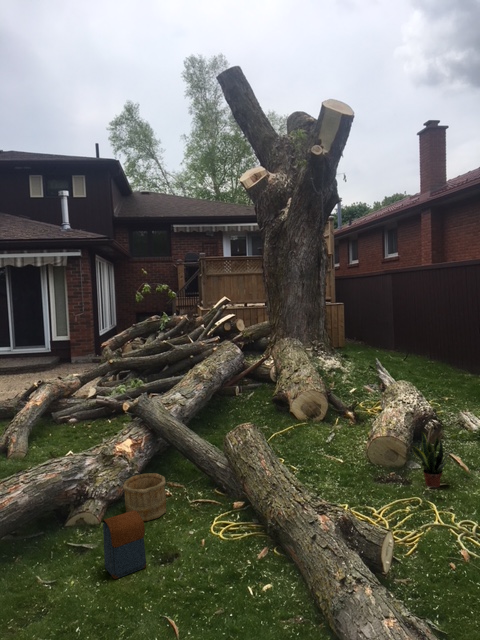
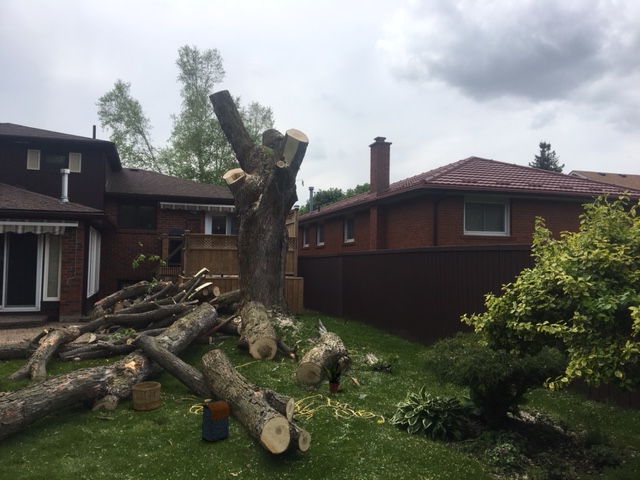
backpack: present [103,510,146,579] -> present [202,401,230,442]

